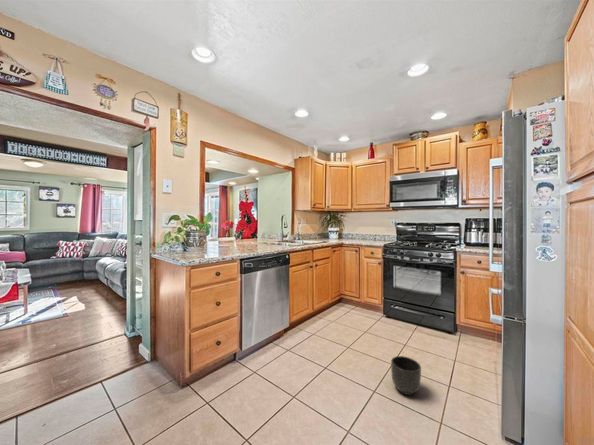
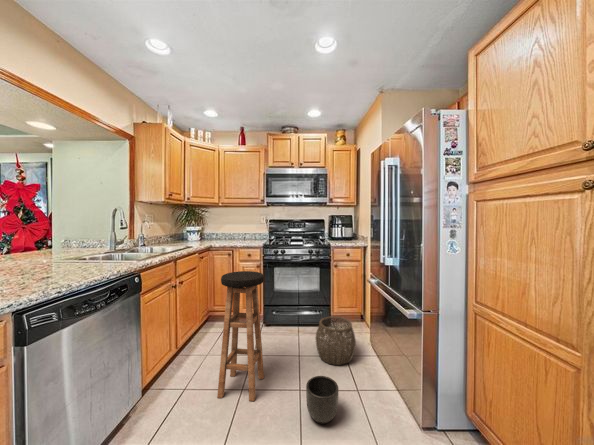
bar stool: none [332,263,369,360] -> present [217,271,264,401]
woven basket: none [423,319,470,367] -> present [316,316,356,365]

